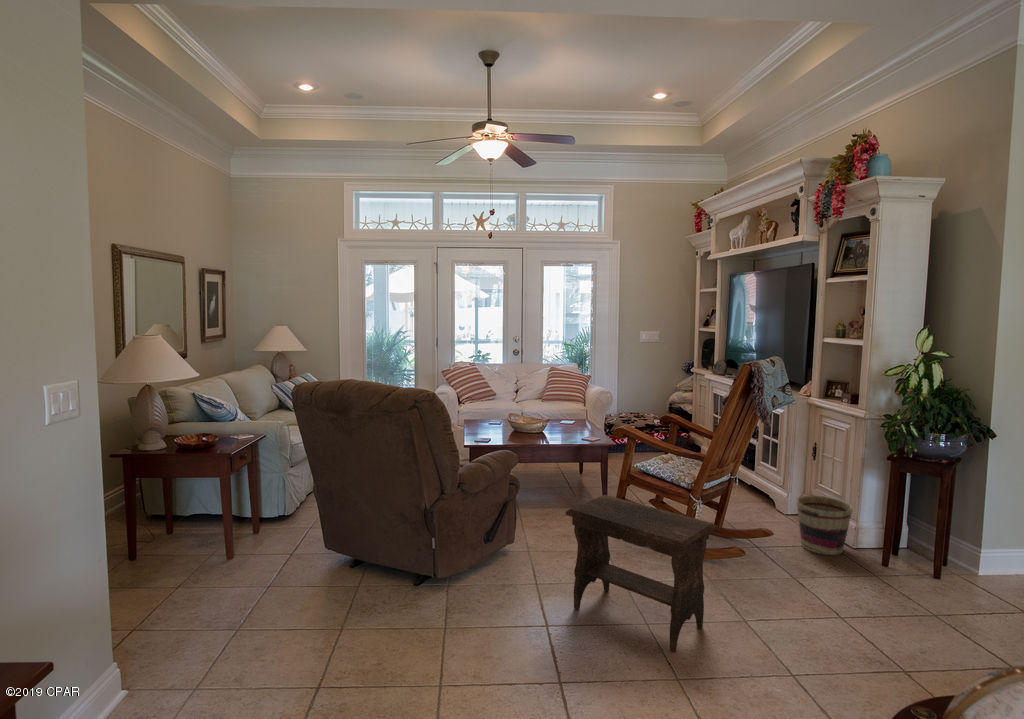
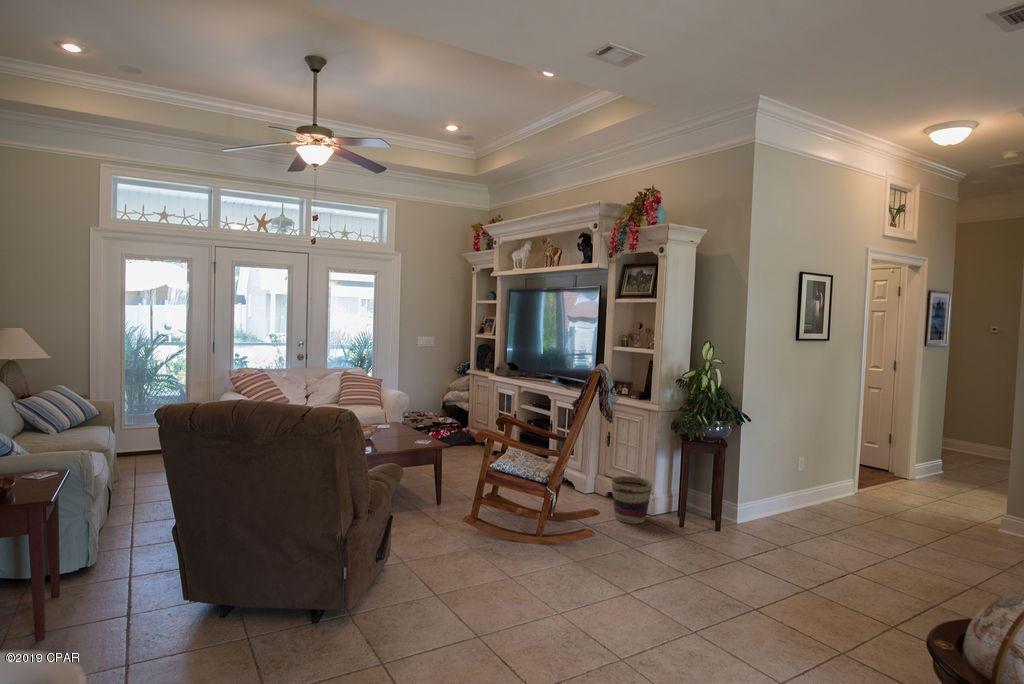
footstool: present [566,495,717,652] -> none [483,499,613,632]

